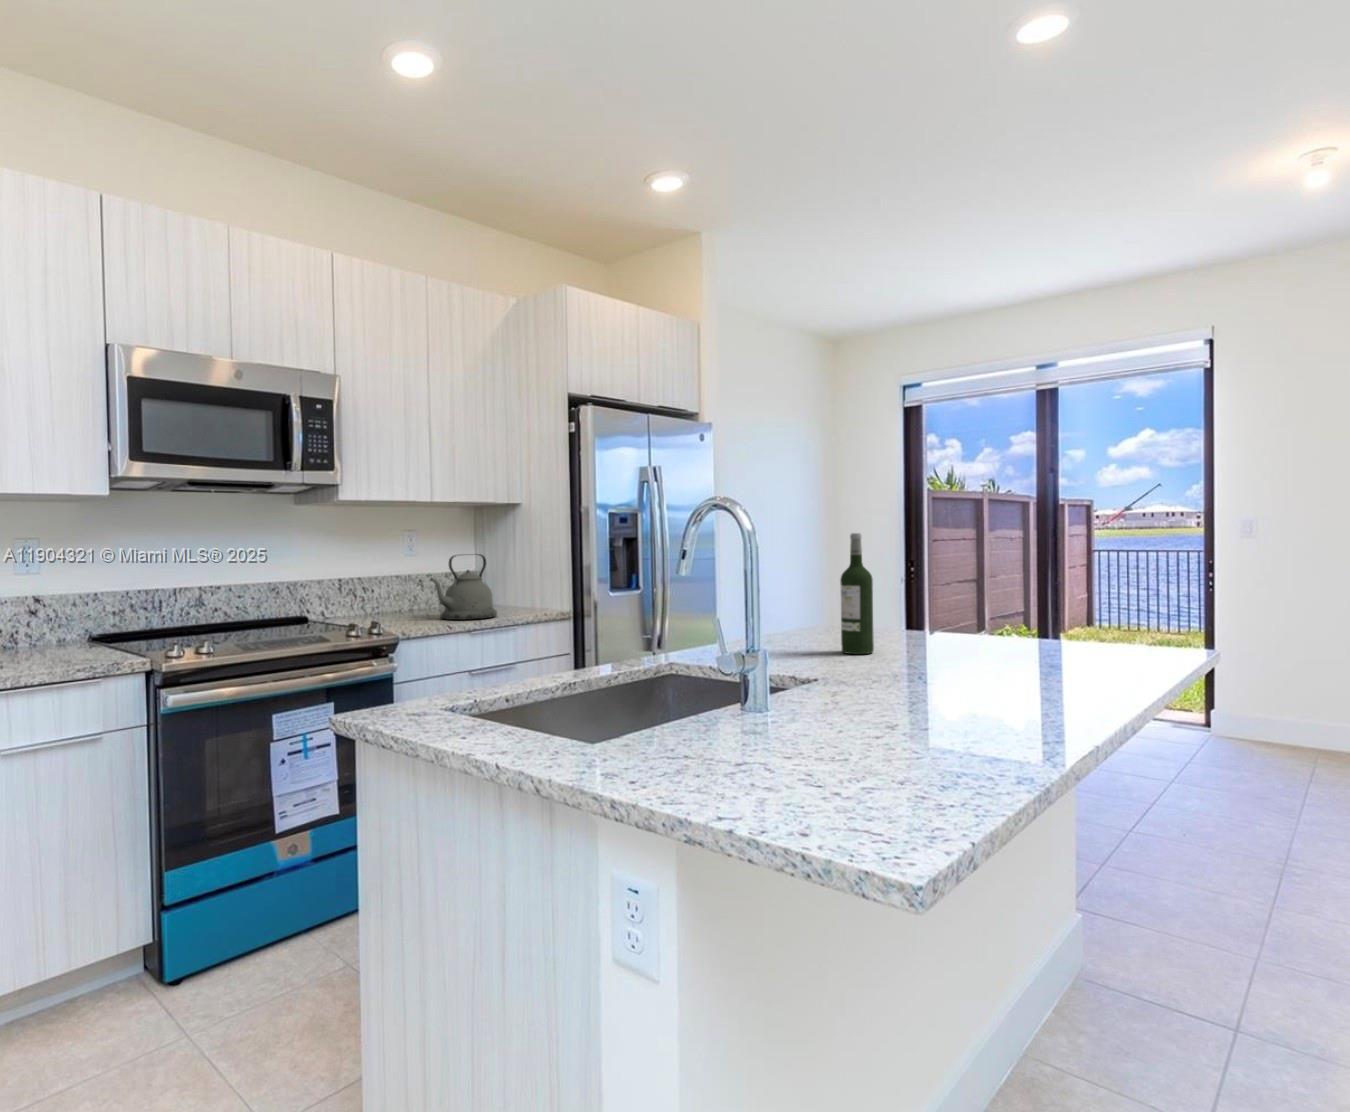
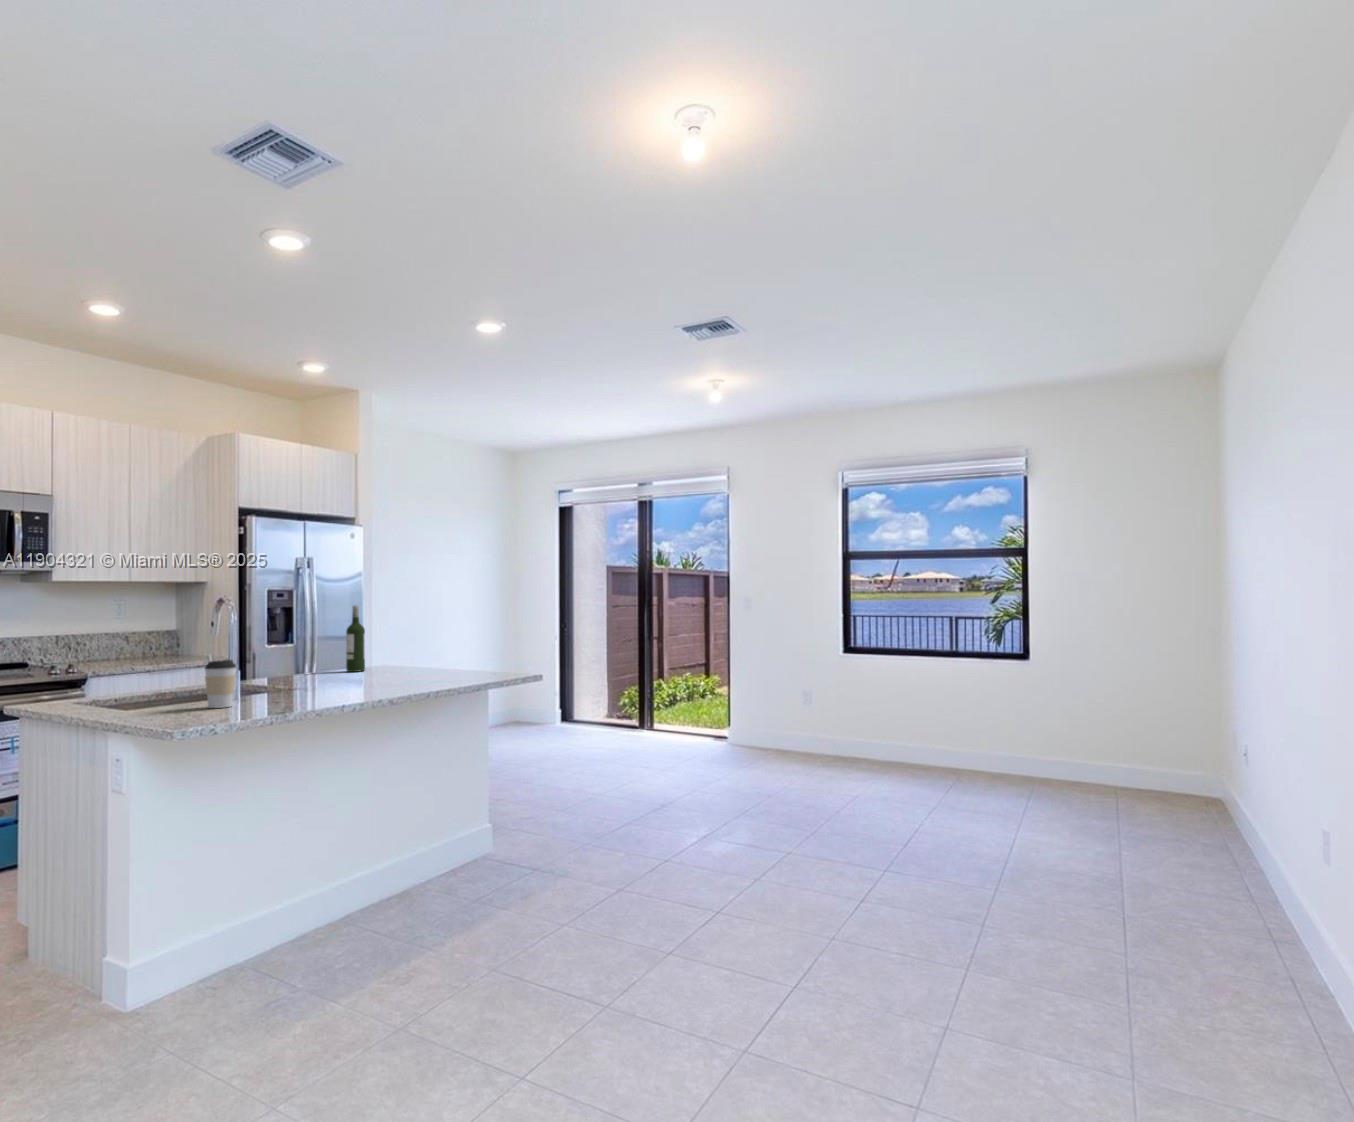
kettle: present [430,554,497,620] -> none [124,617,180,663]
coffee cup: none [836,664,913,798] -> present [205,660,236,708]

